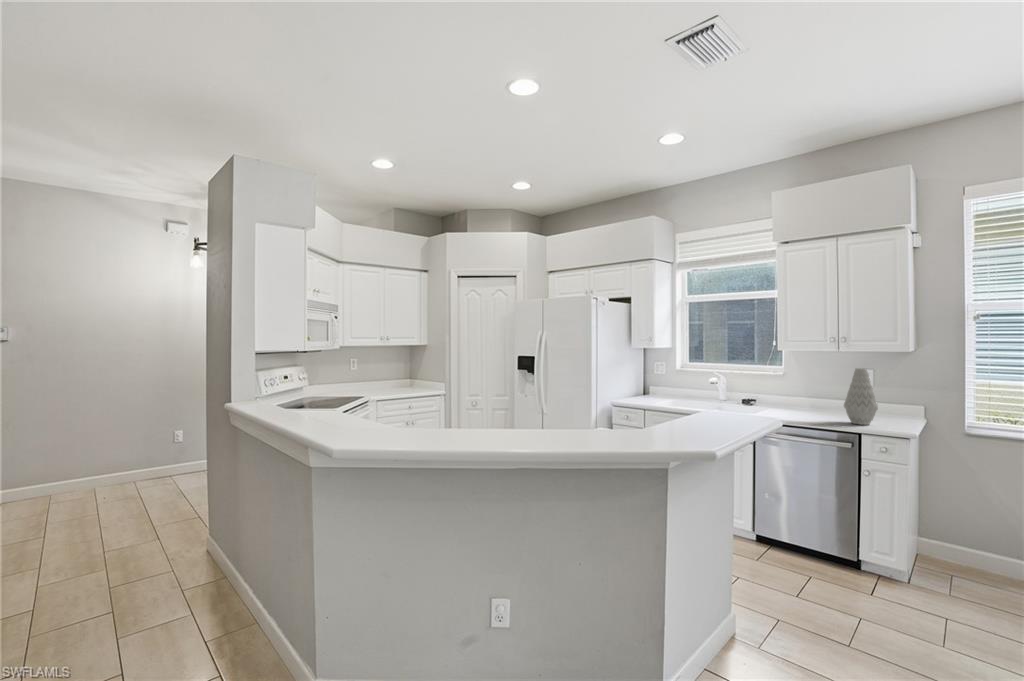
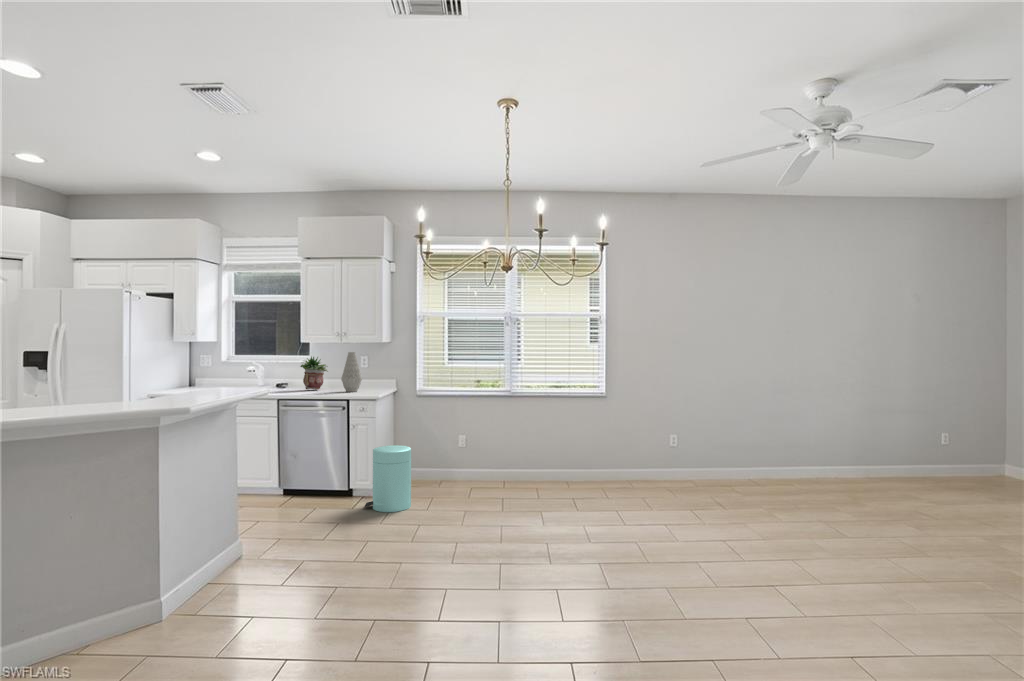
potted plant: none [776,369,817,413] -> present [300,357,328,389]
trash can: none [900,517,994,636] -> present [365,445,411,512]

